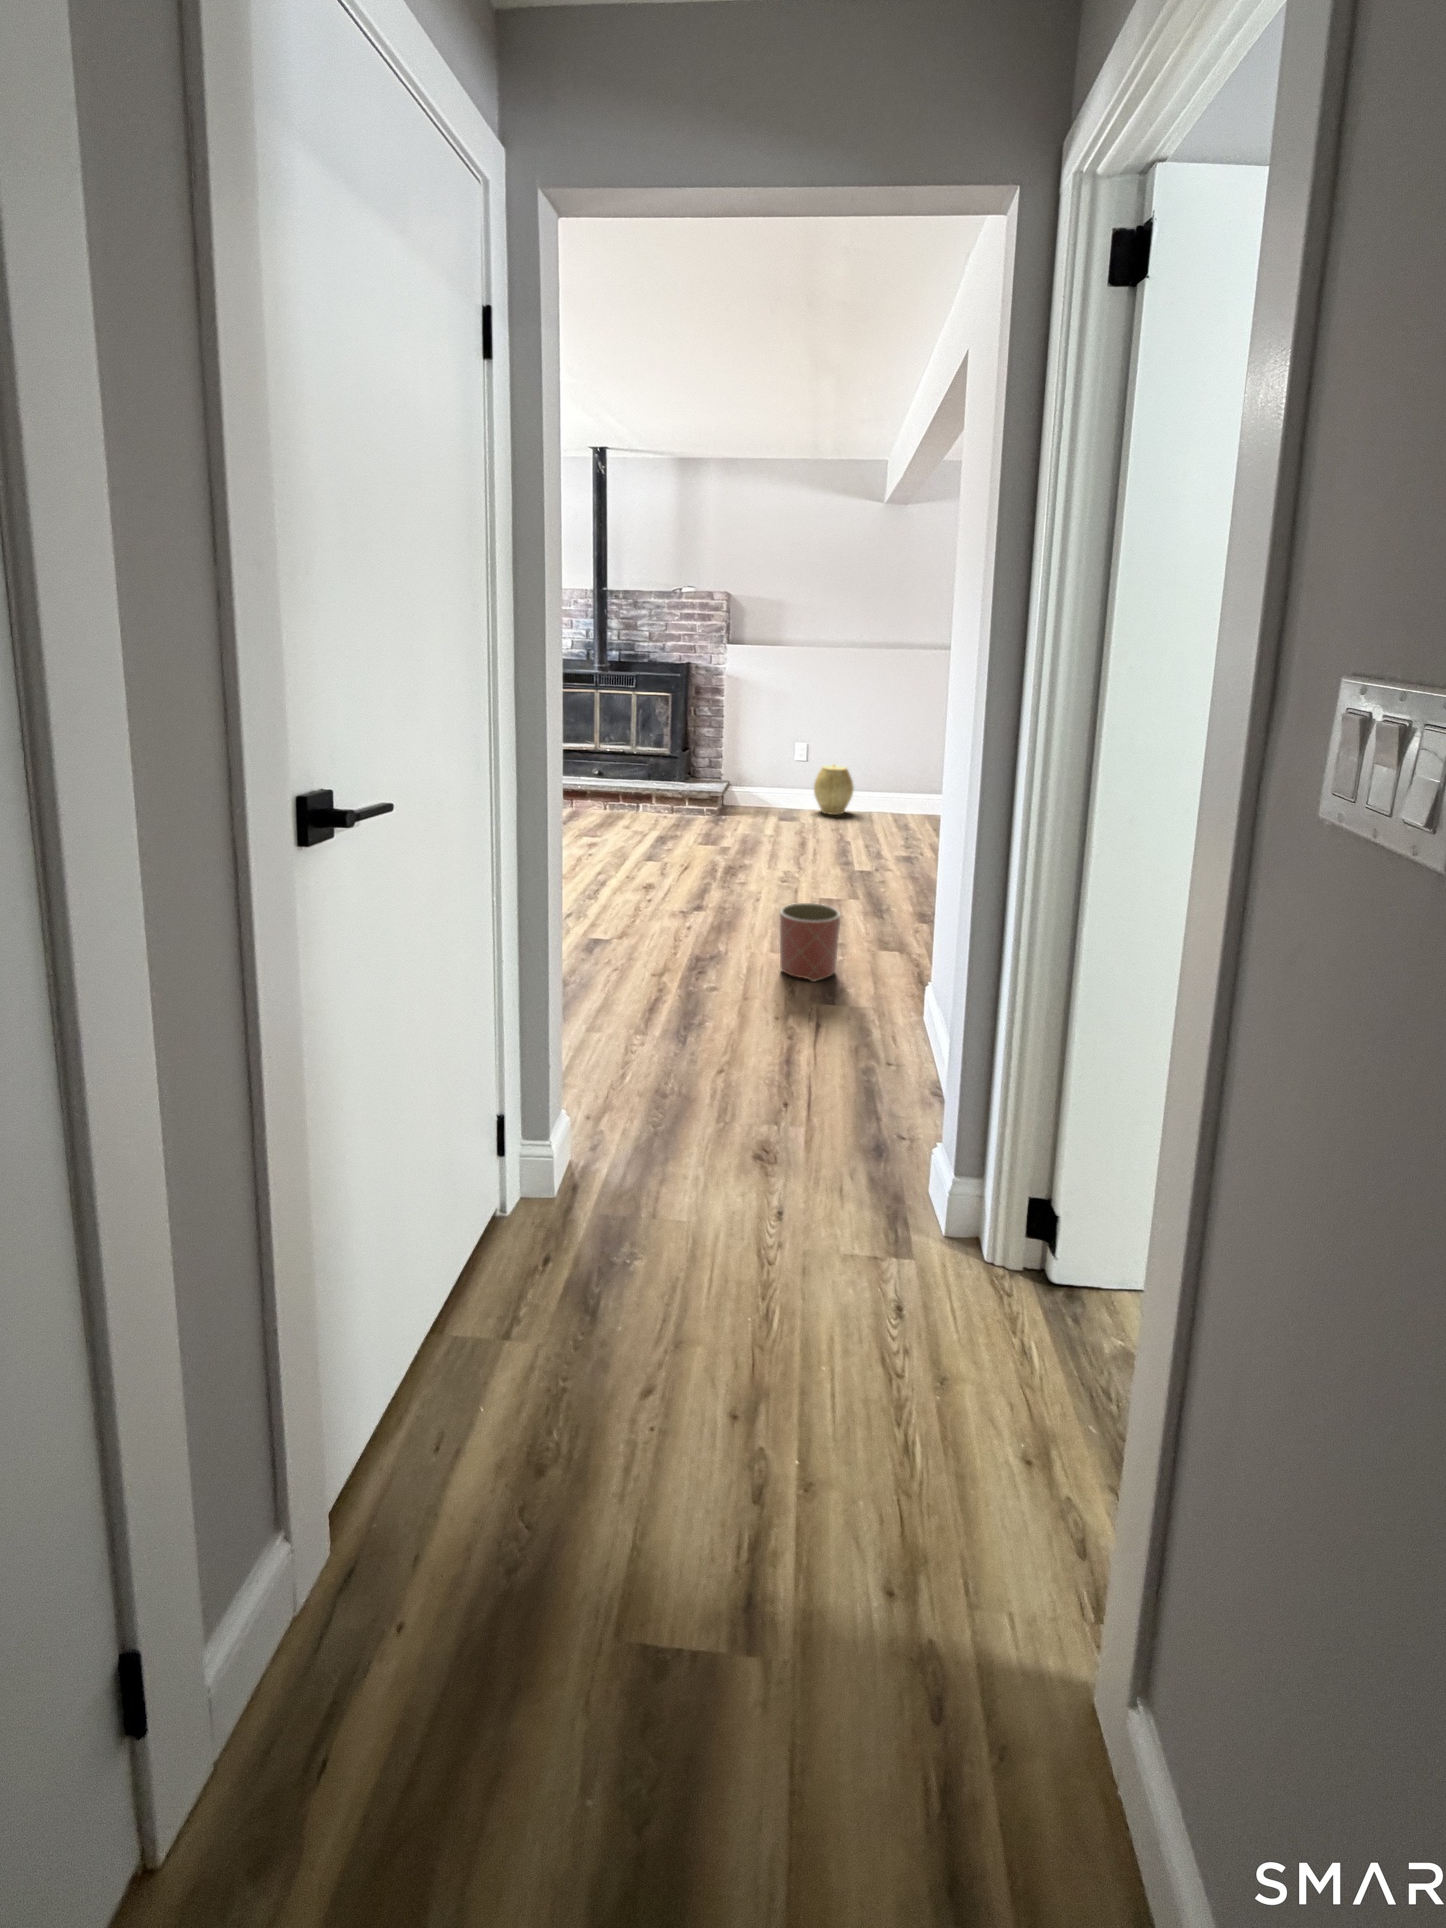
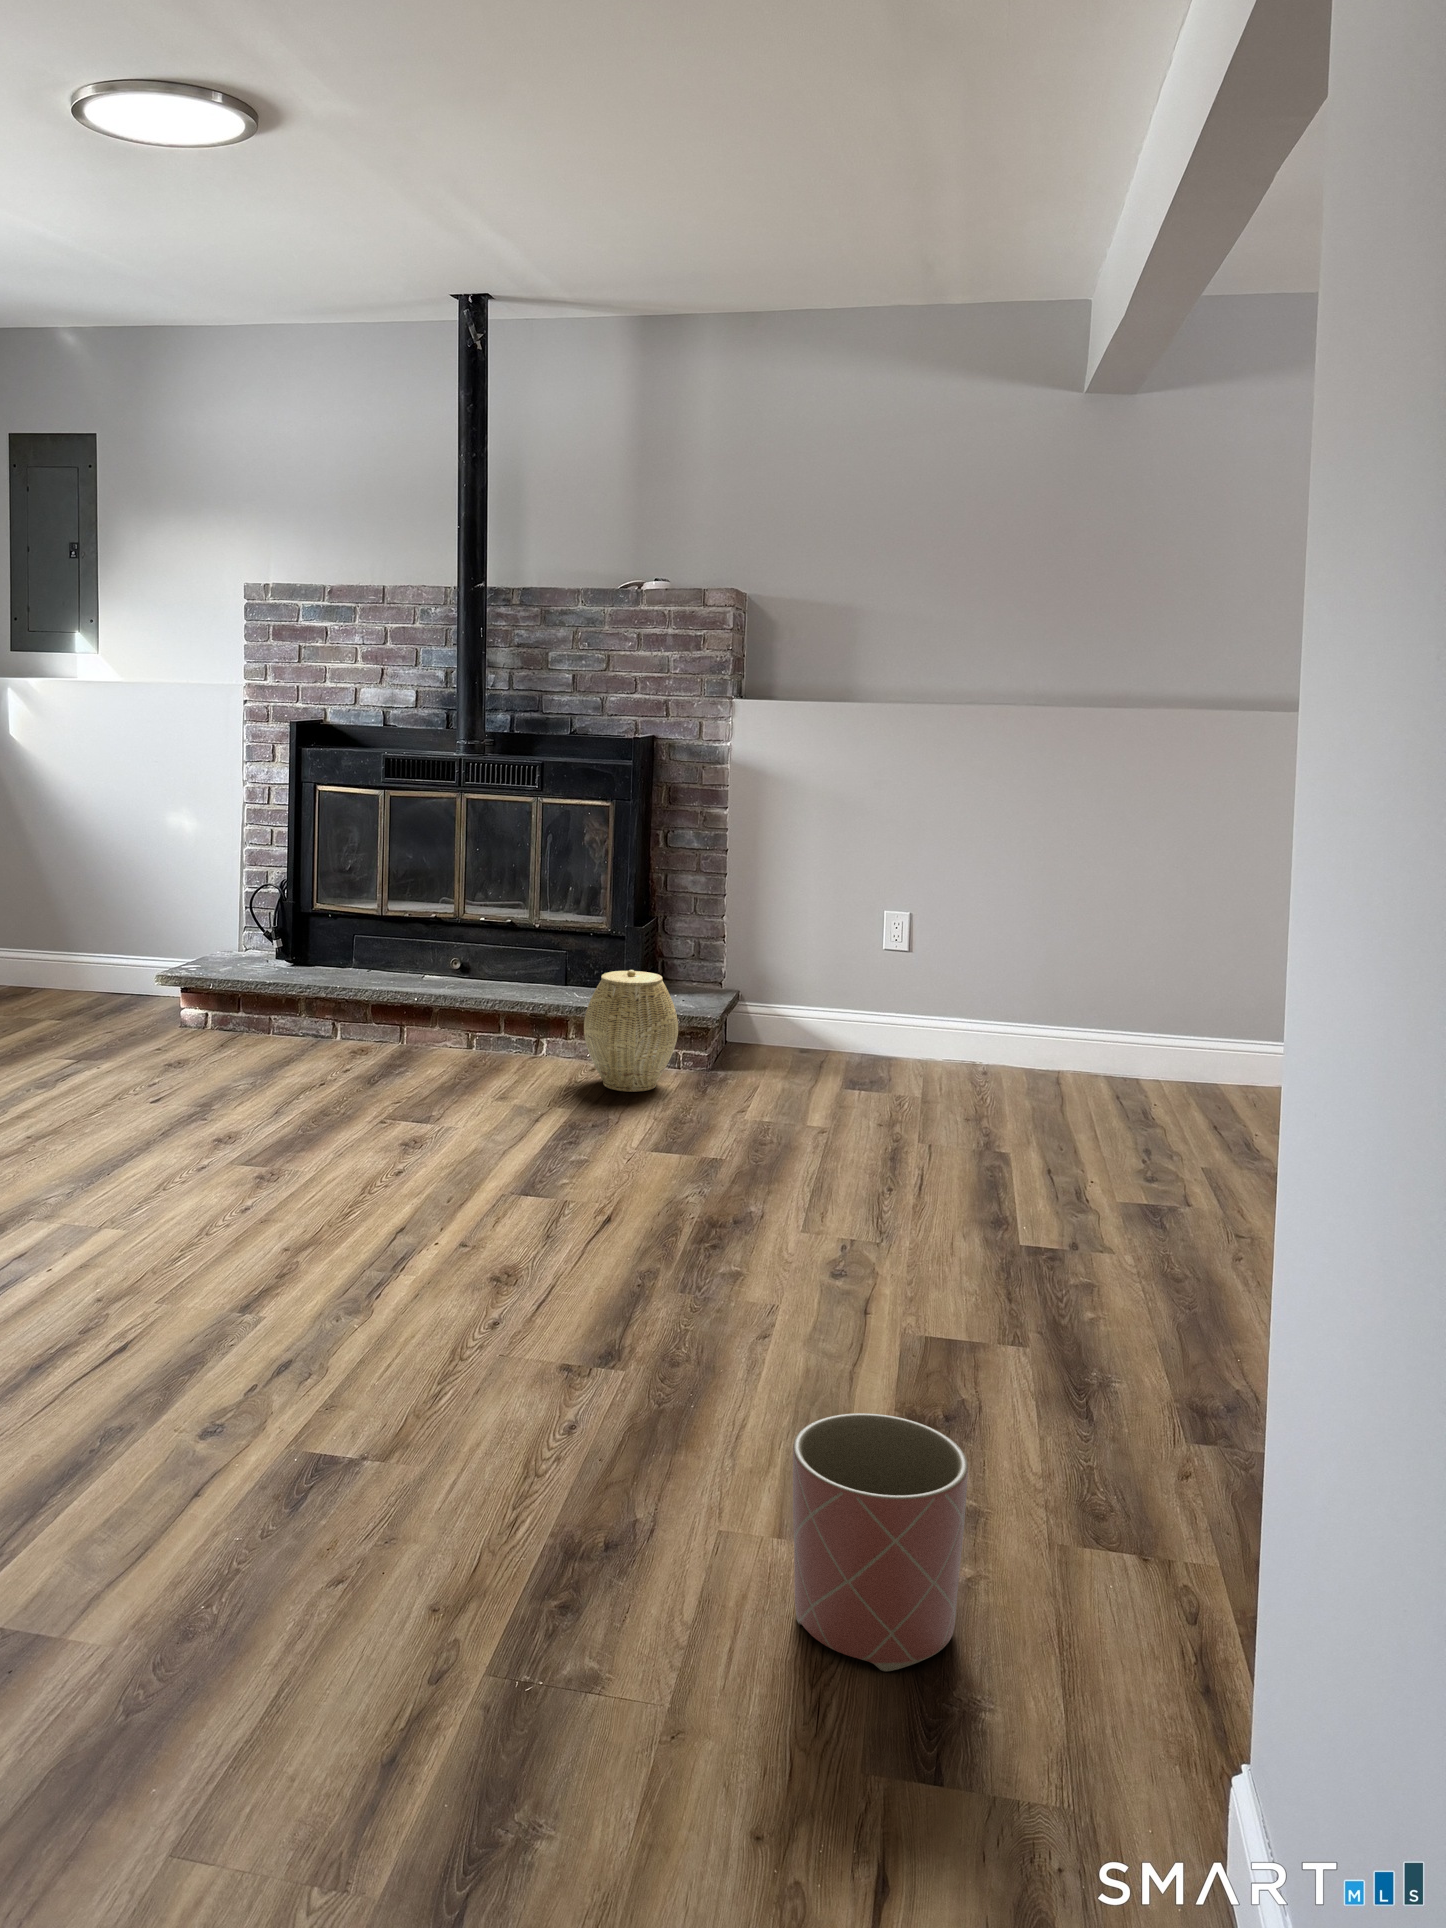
woven basket: present [814,765,853,815] -> present [584,970,678,1092]

